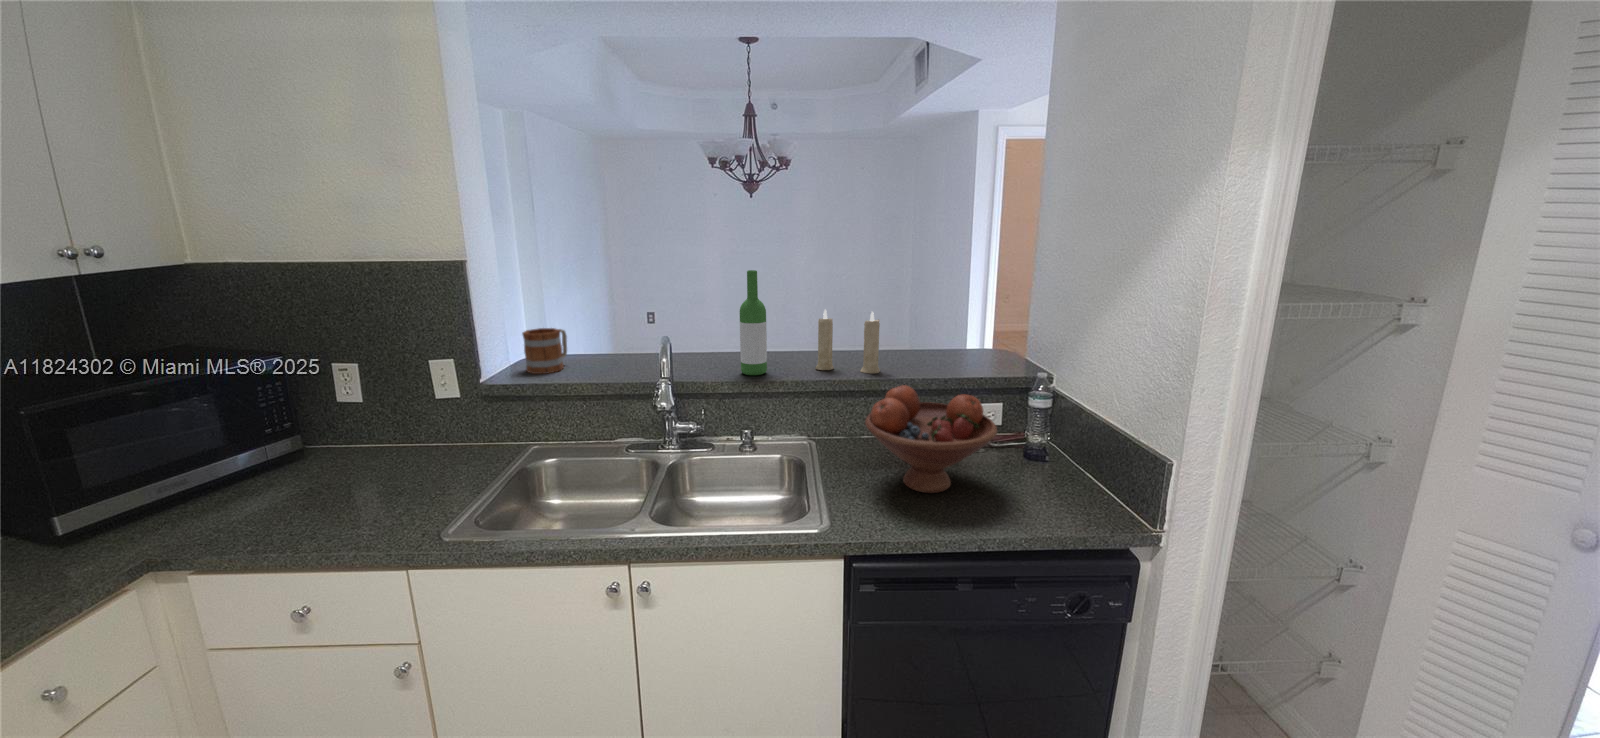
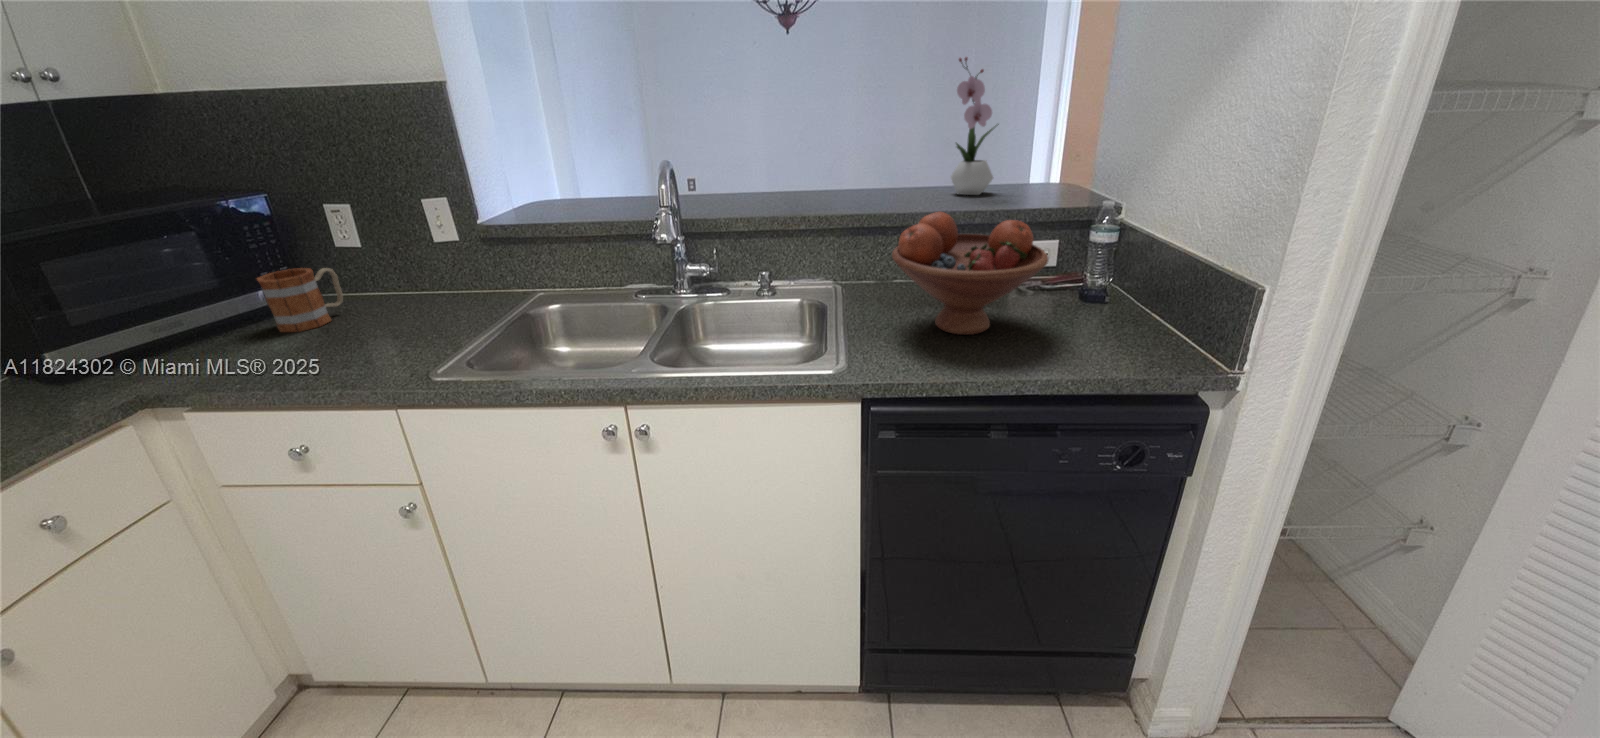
flower arrangement: none [907,250,947,360] -> present [951,57,999,195]
wine bottle: present [740,270,767,375] -> none [754,84,787,212]
candle: present [815,309,880,374] -> none [843,130,918,208]
mug: present [522,328,567,374] -> present [257,268,343,332]

